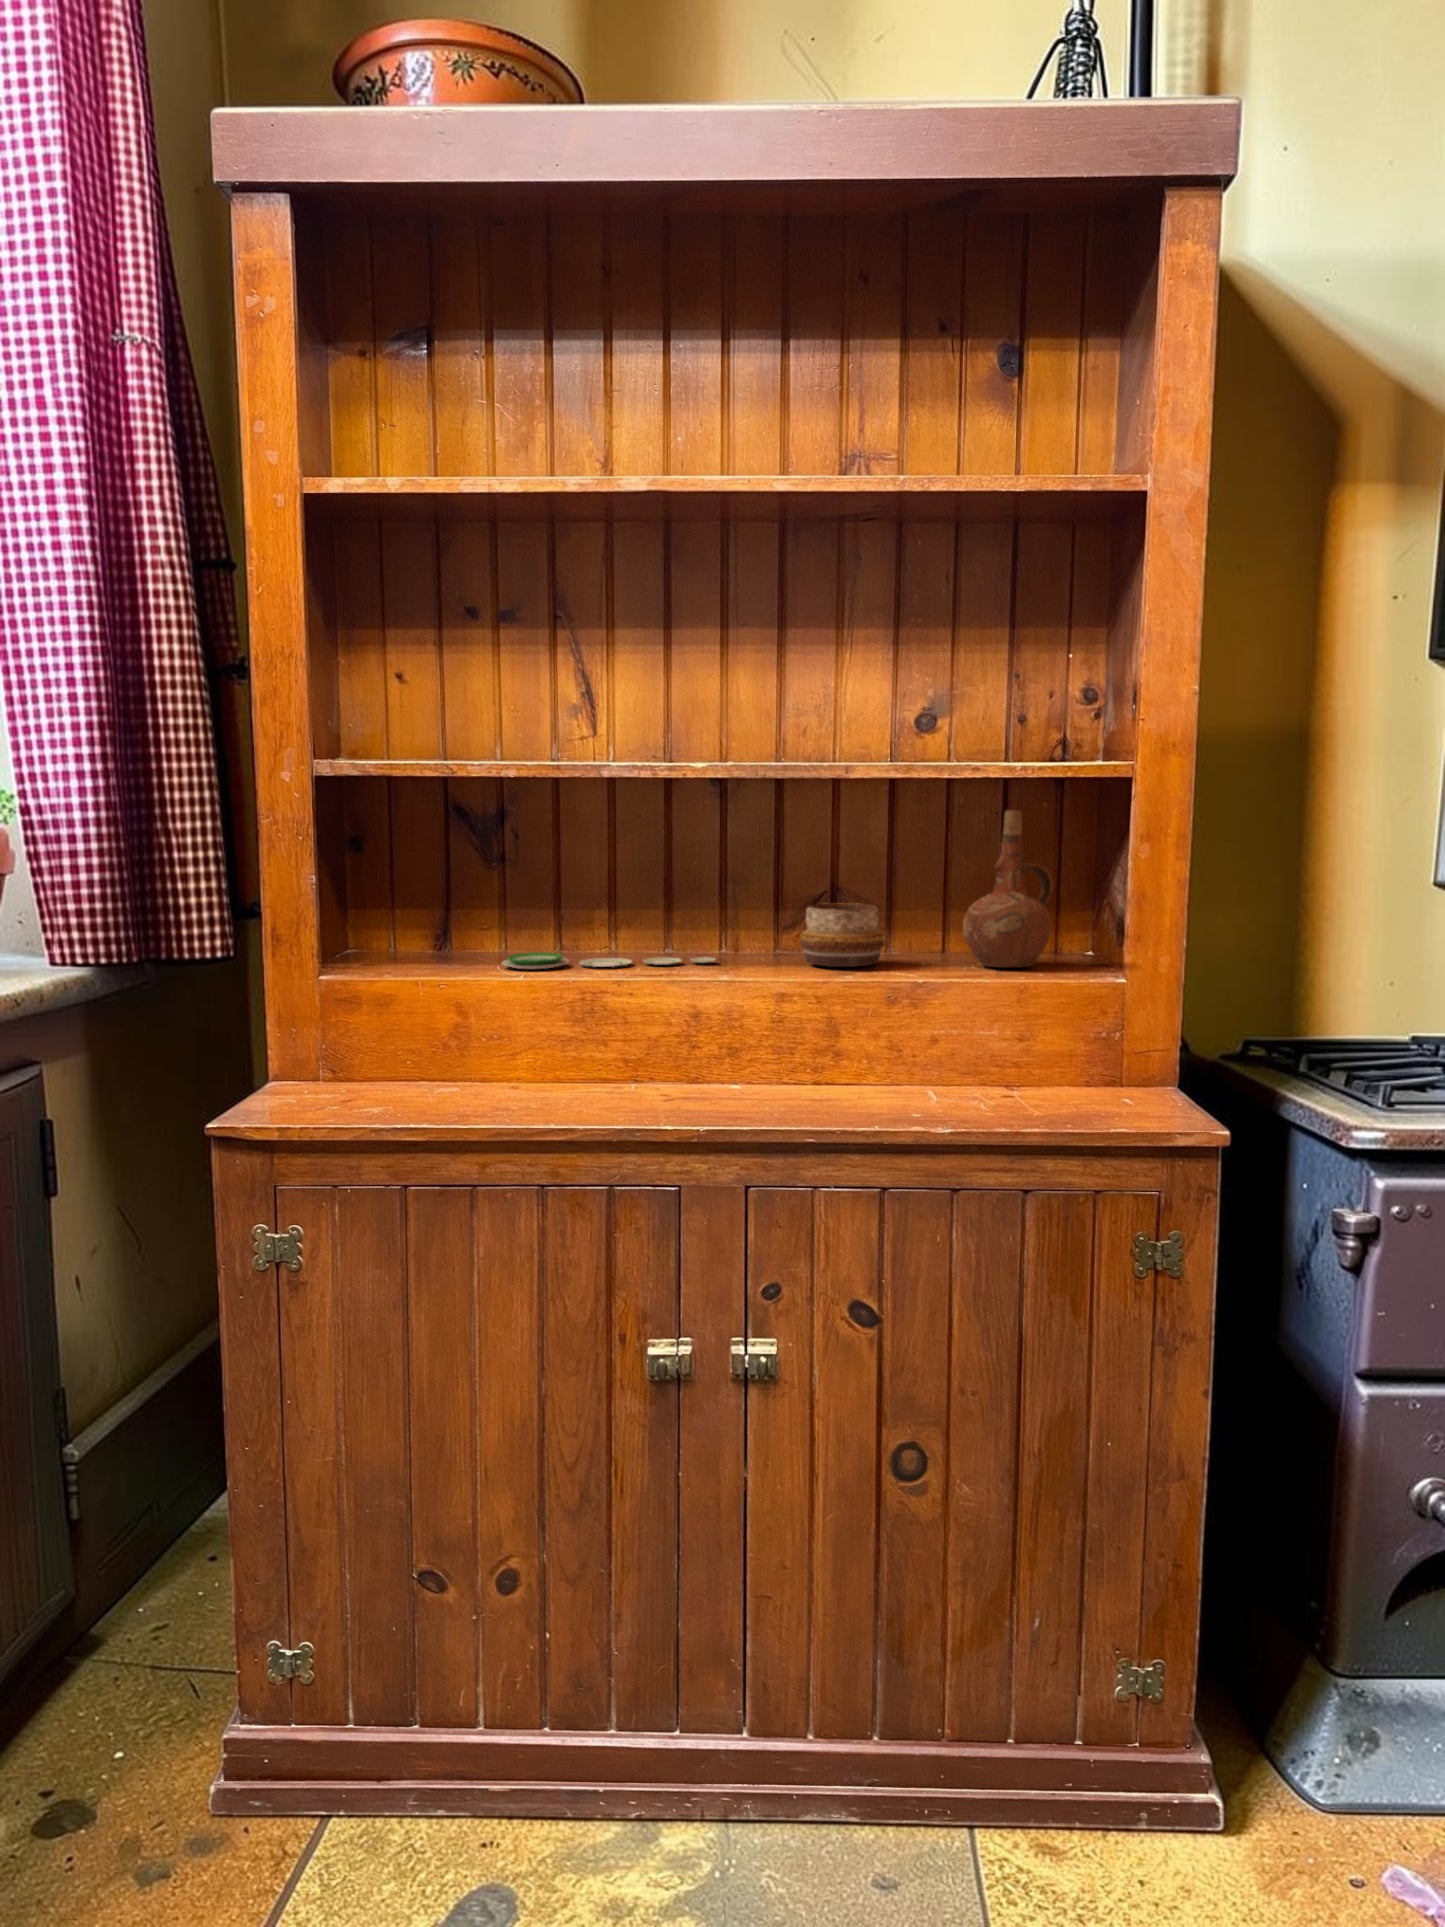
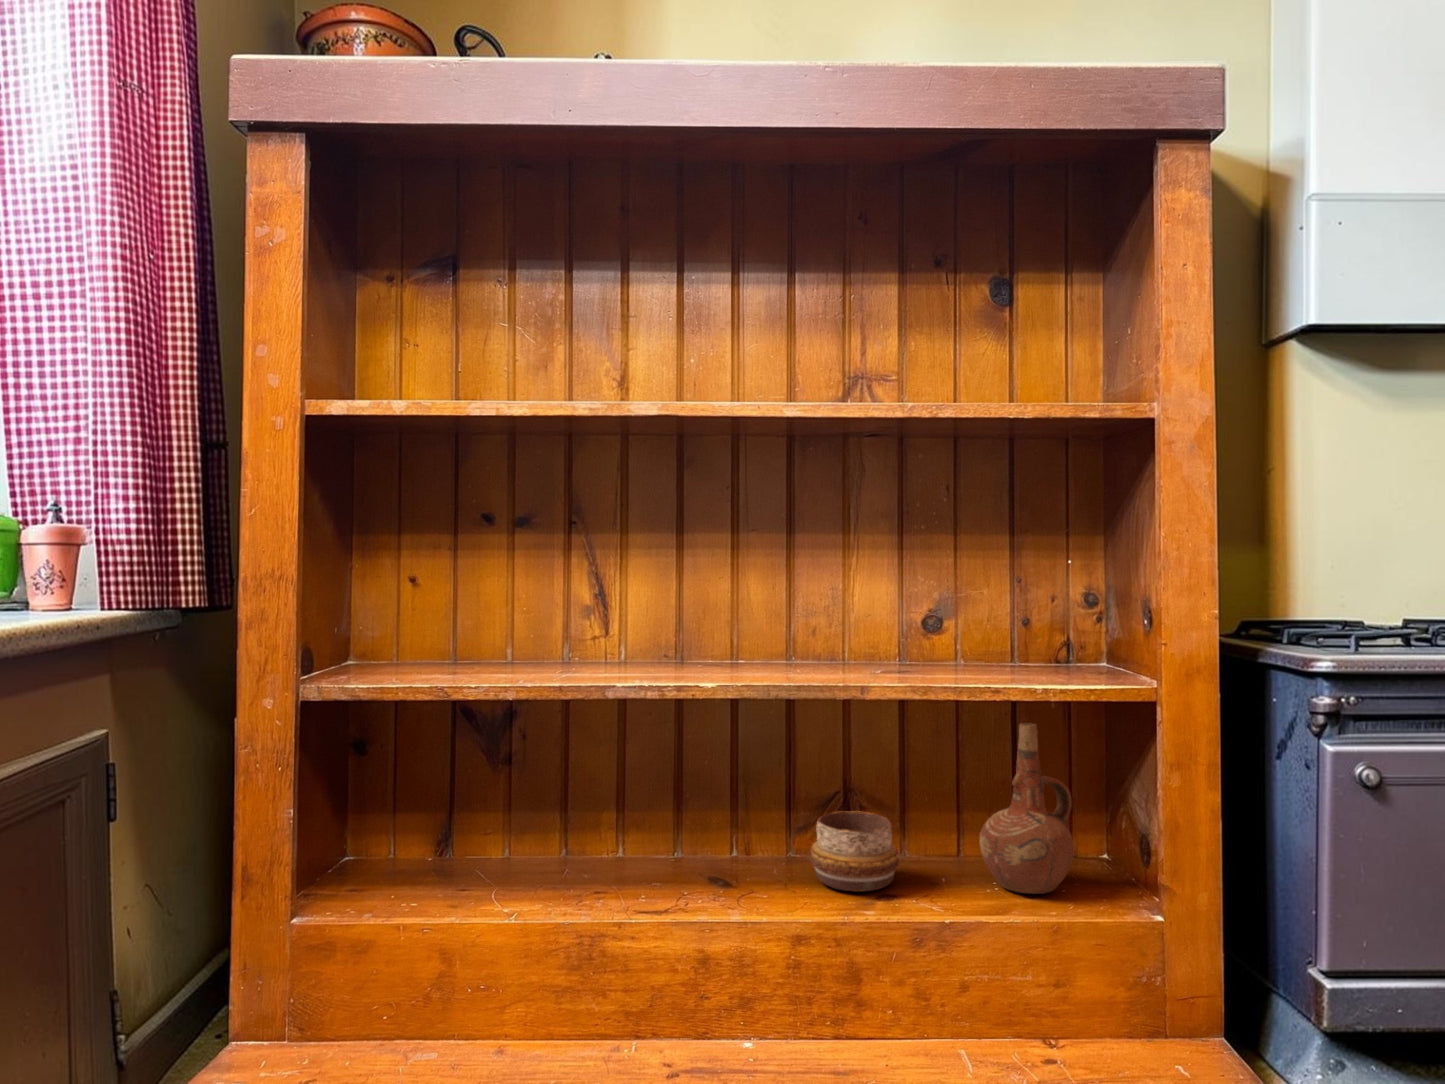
plate: present [502,952,715,970] -> none [499,864,723,893]

